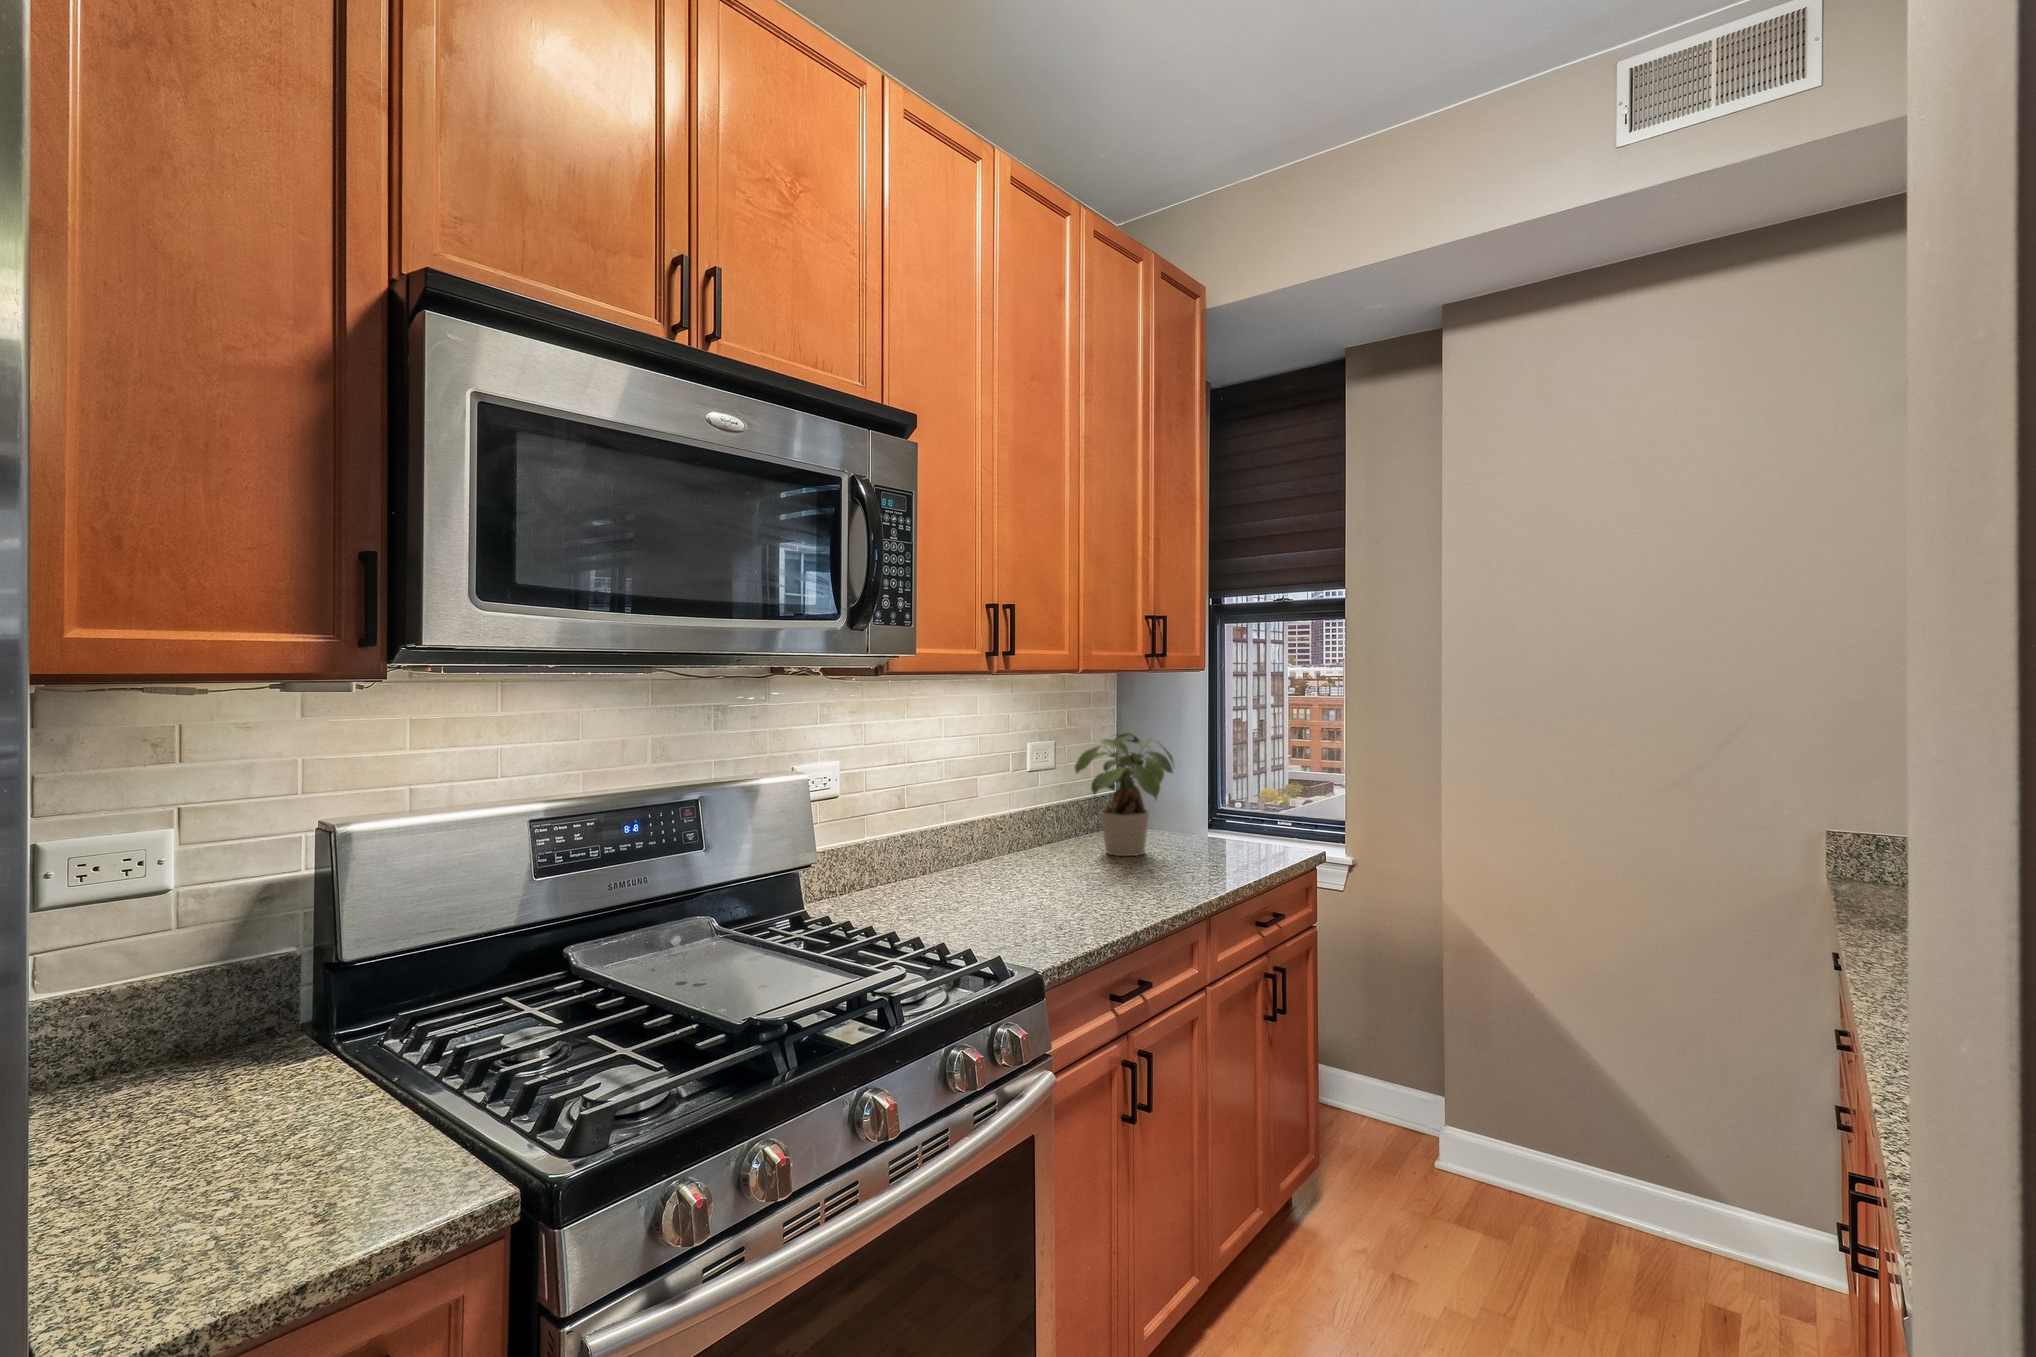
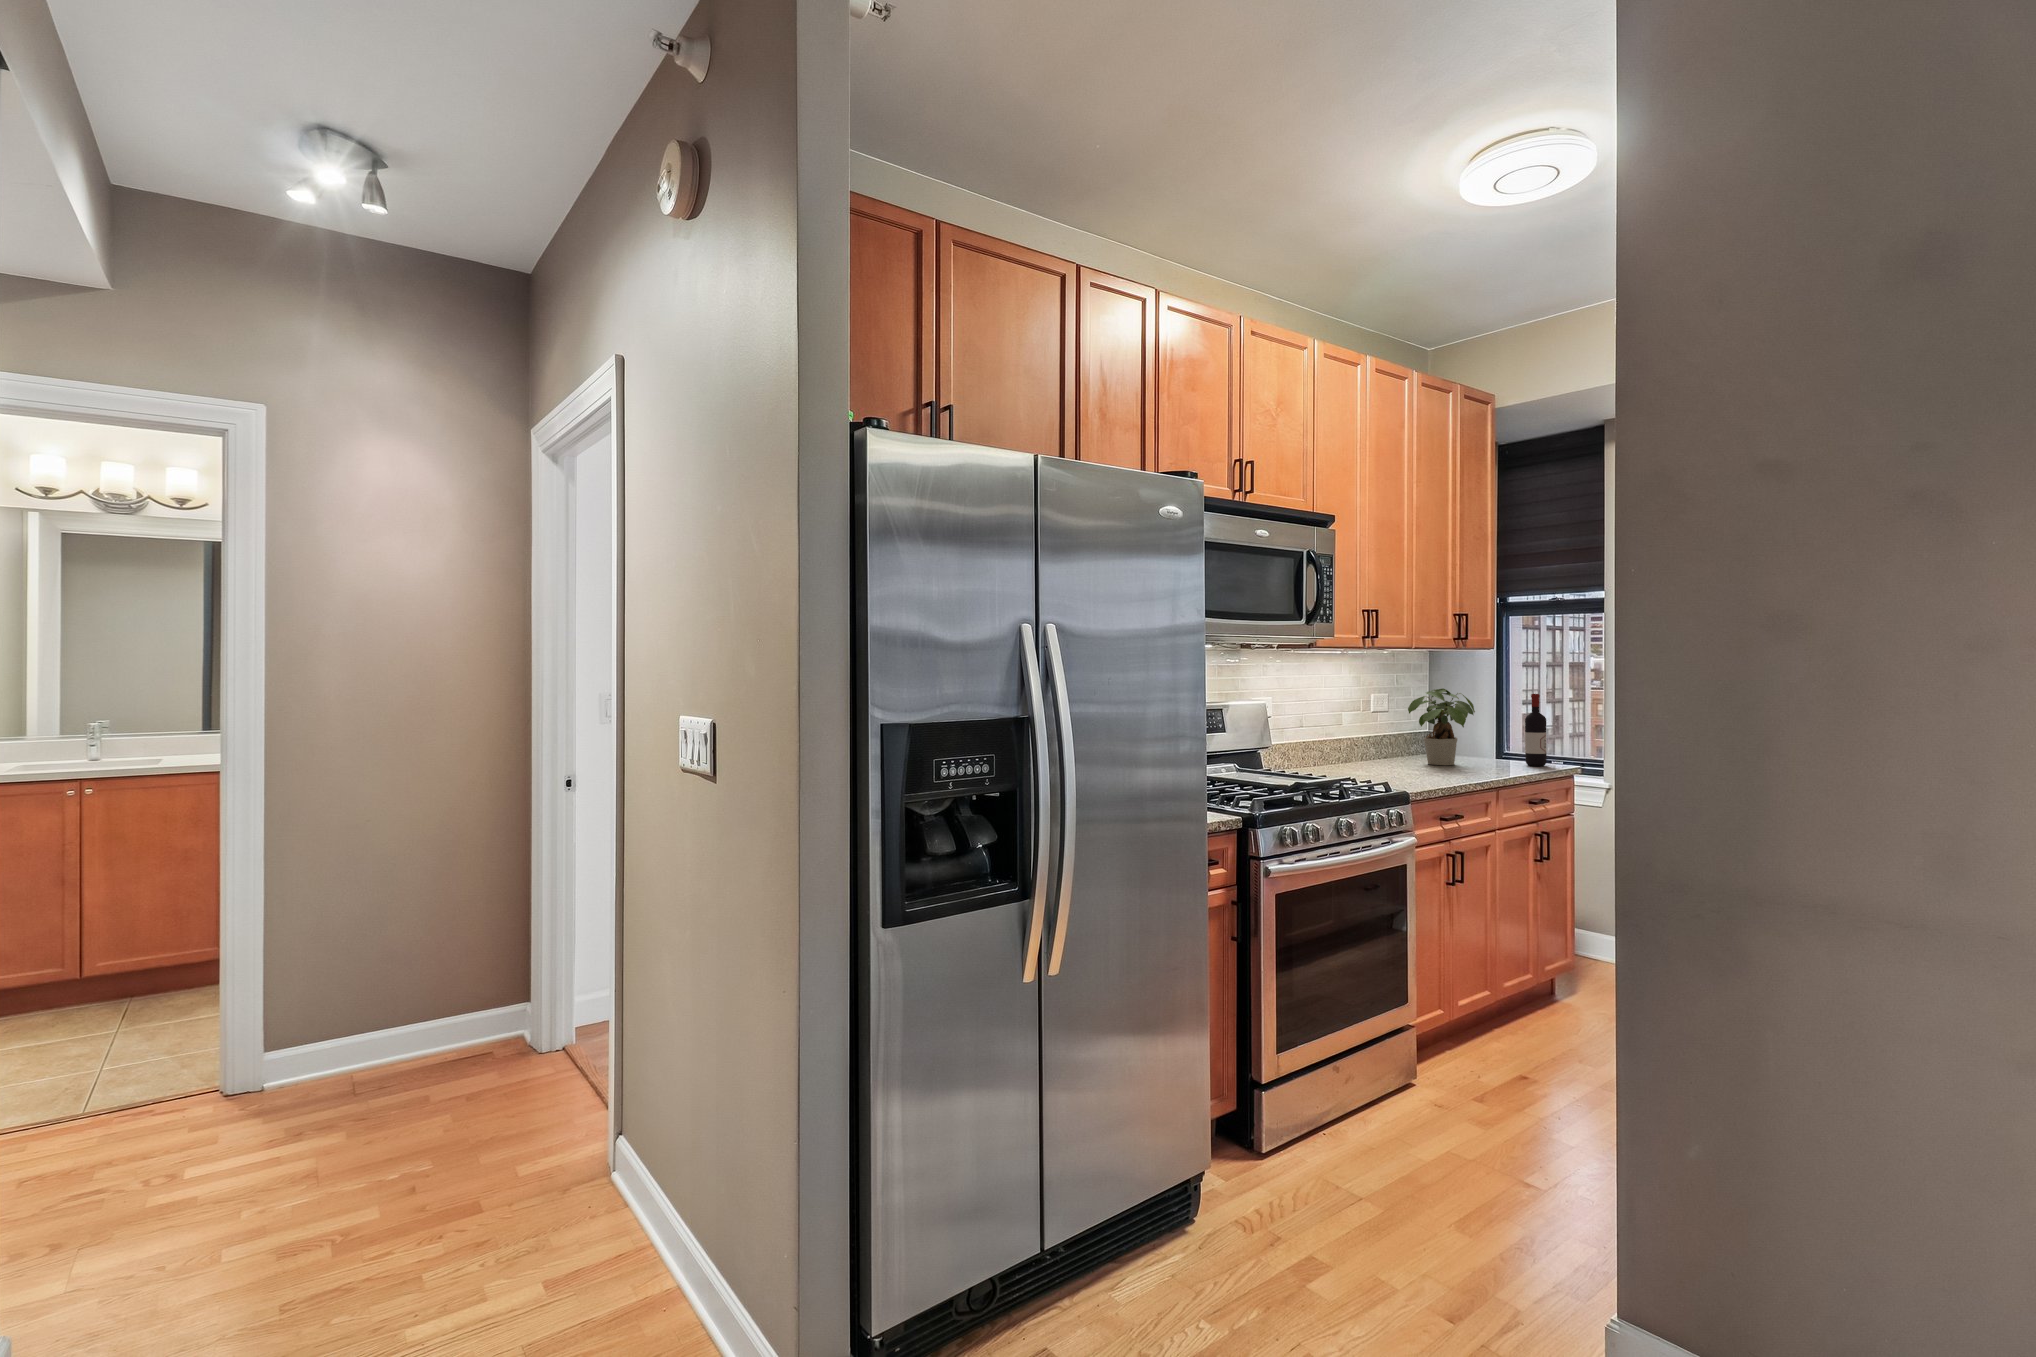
wine bottle: none [1247,741,1278,855] -> present [1525,694,1547,766]

